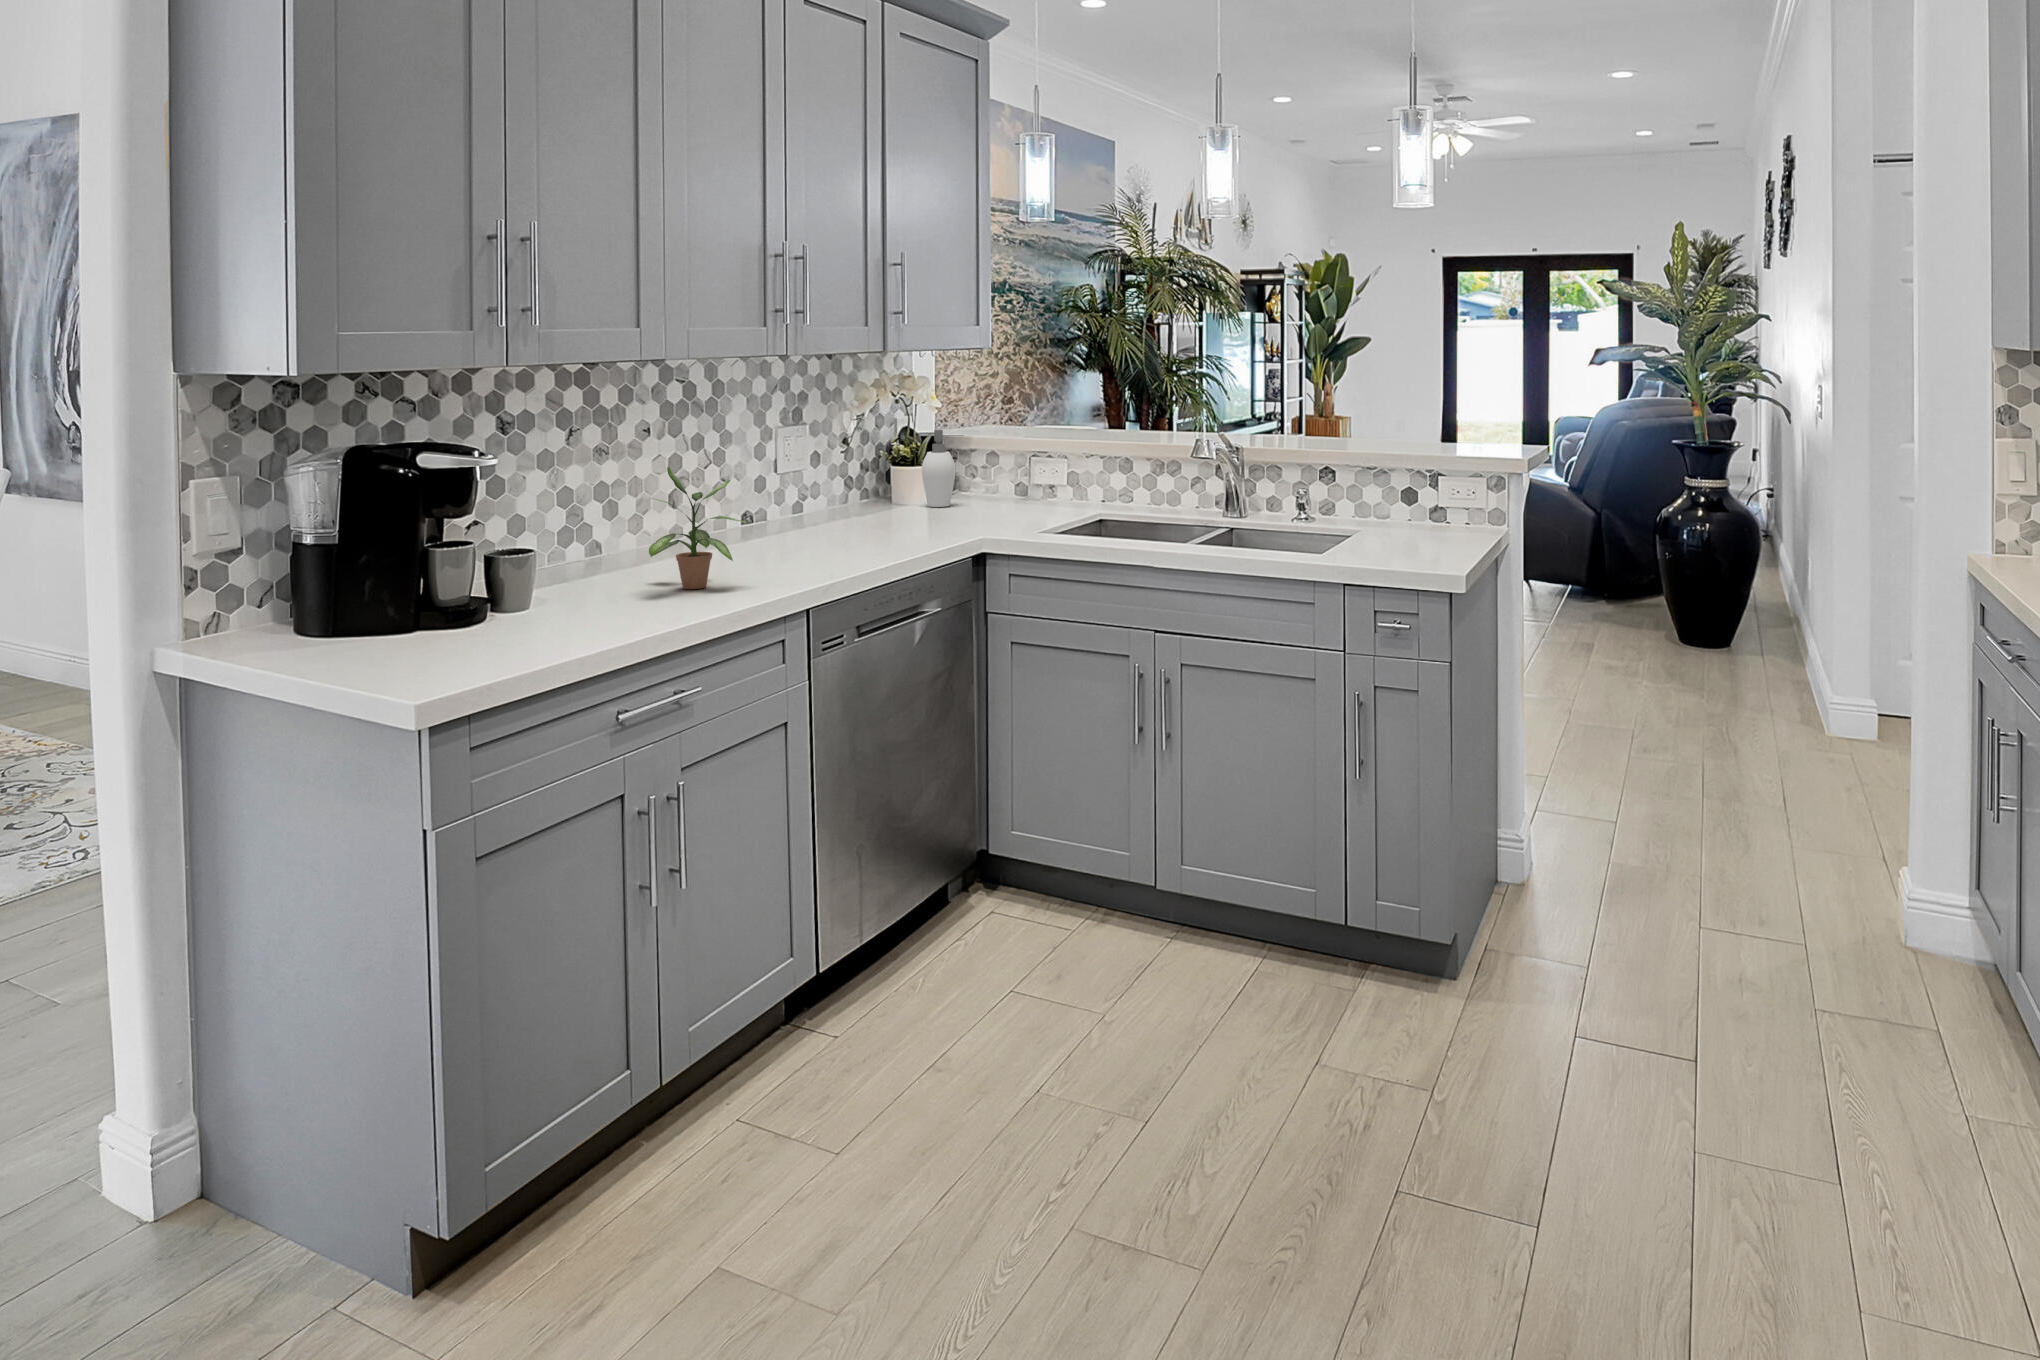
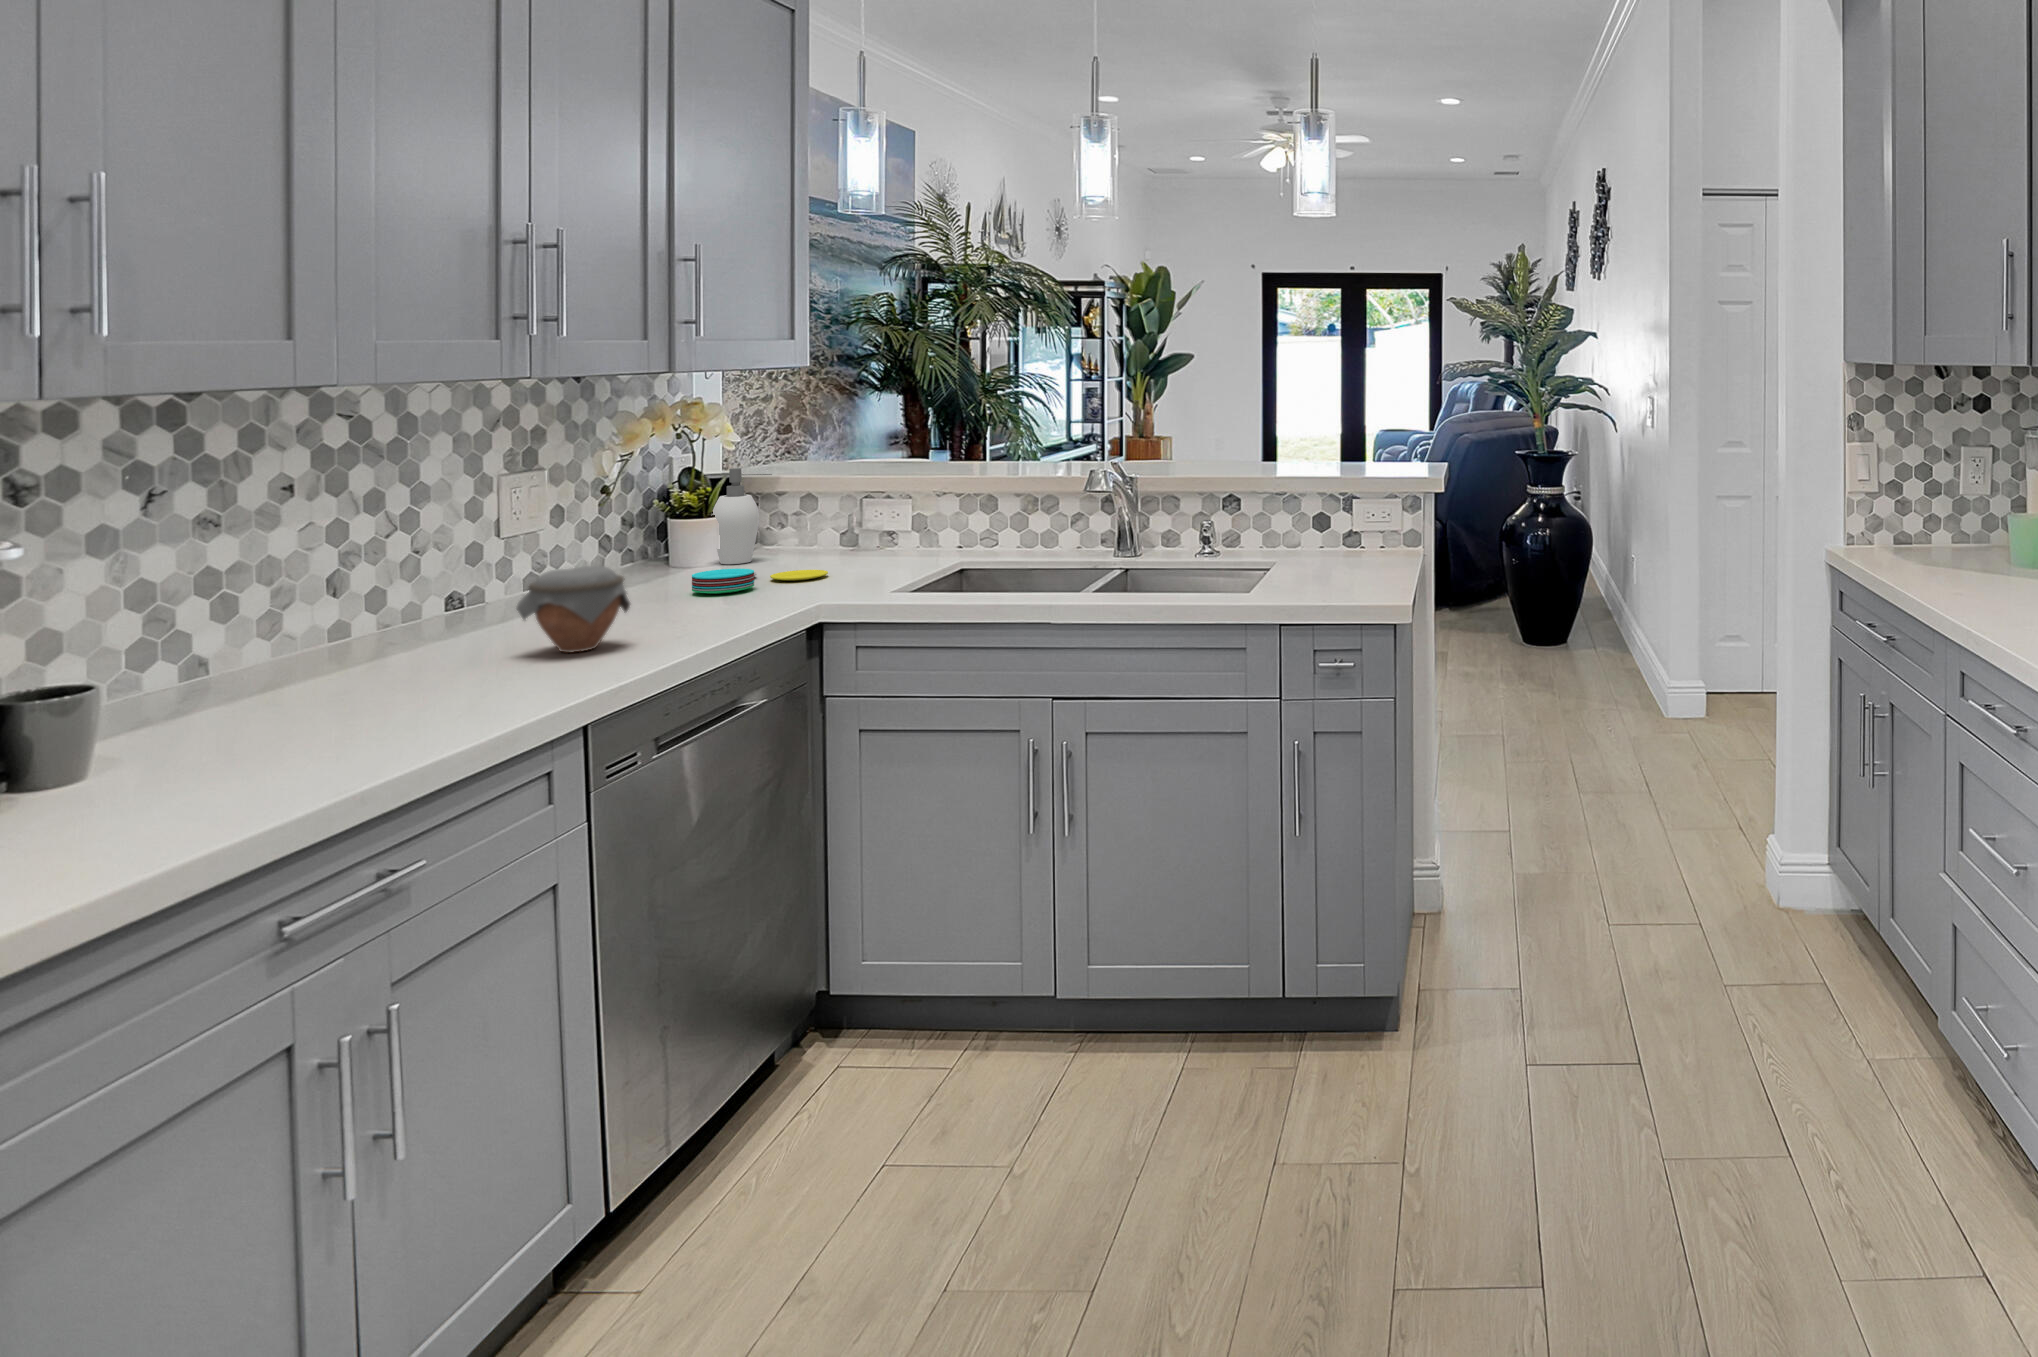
potted plant: present [649,467,745,589] -> none [315,543,503,721]
jar: none [771,495,842,558] -> present [516,566,630,653]
plate: none [897,510,996,527] -> present [692,569,828,594]

